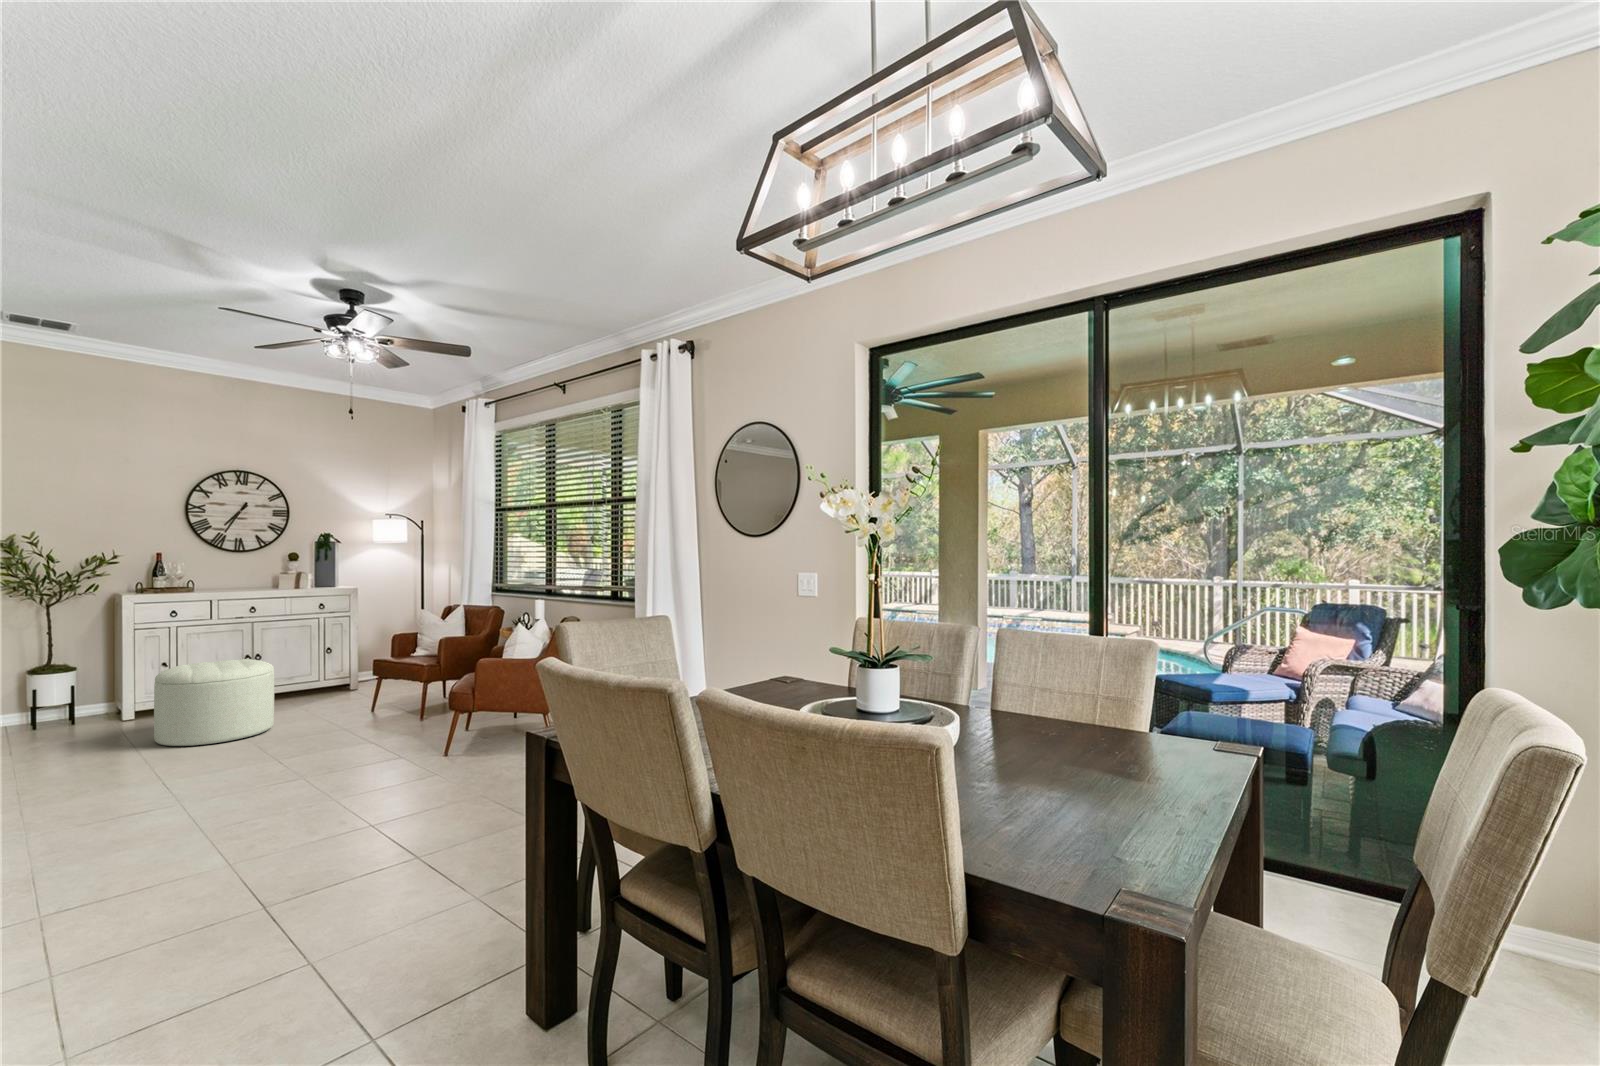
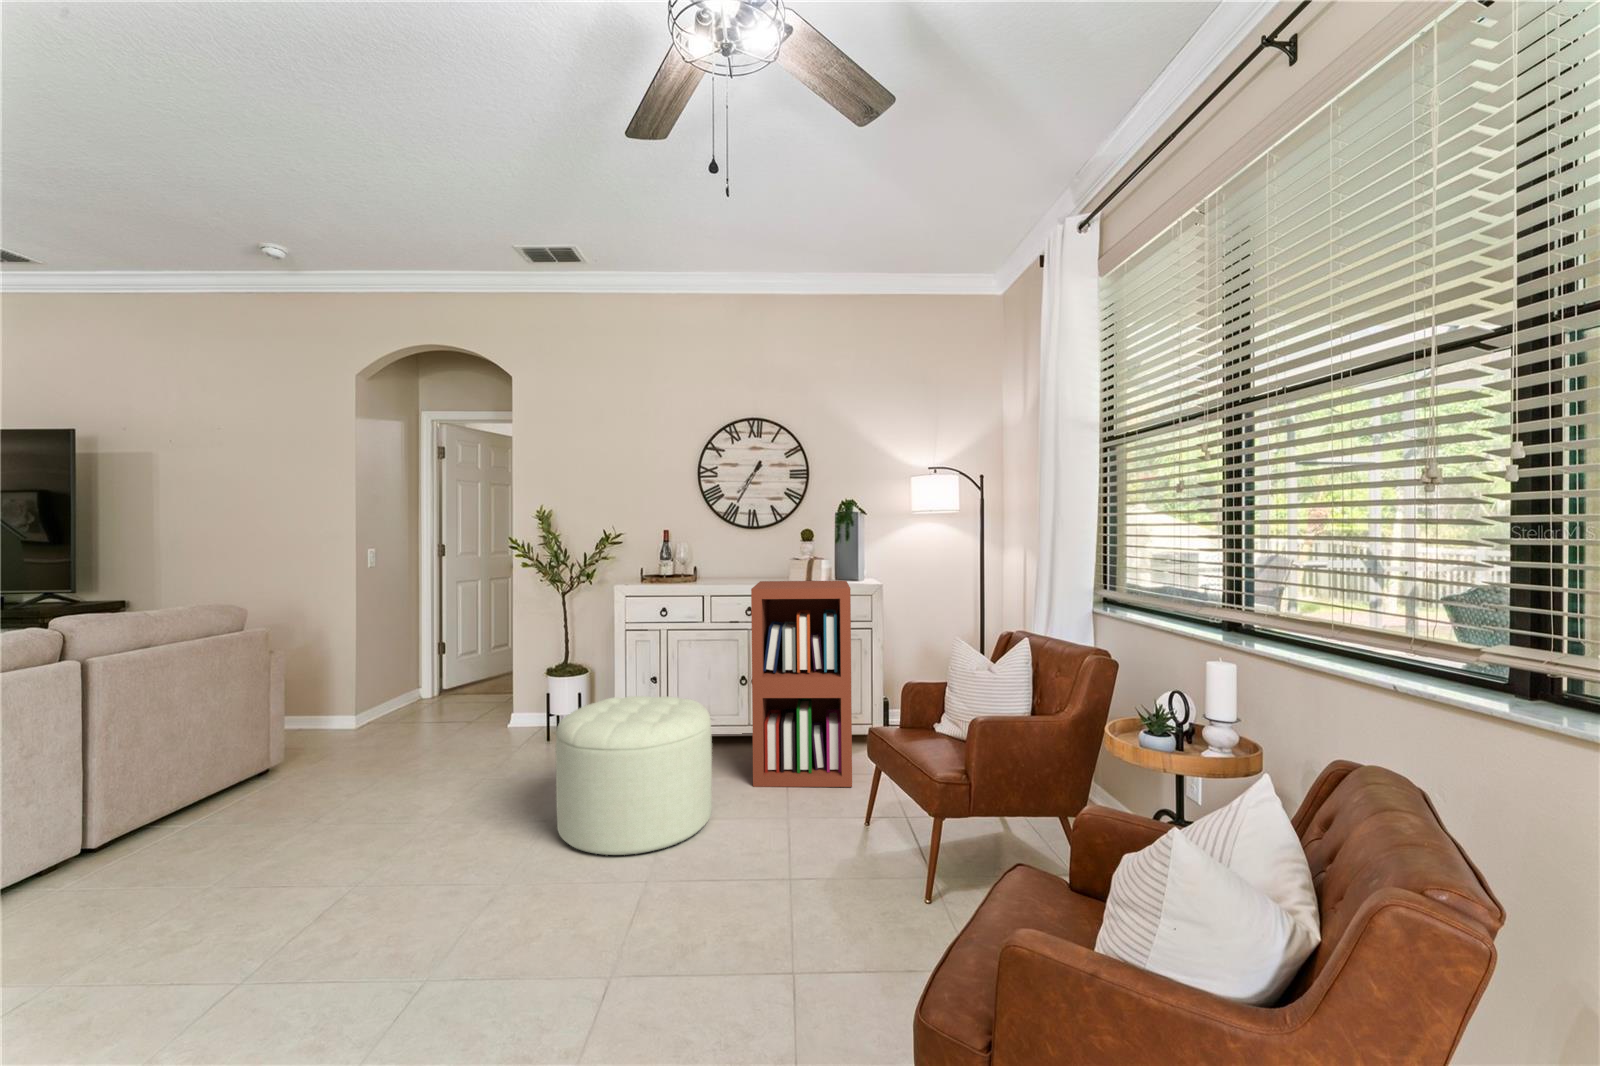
bookshelf: none [267,585,353,714] -> present [751,581,852,787]

